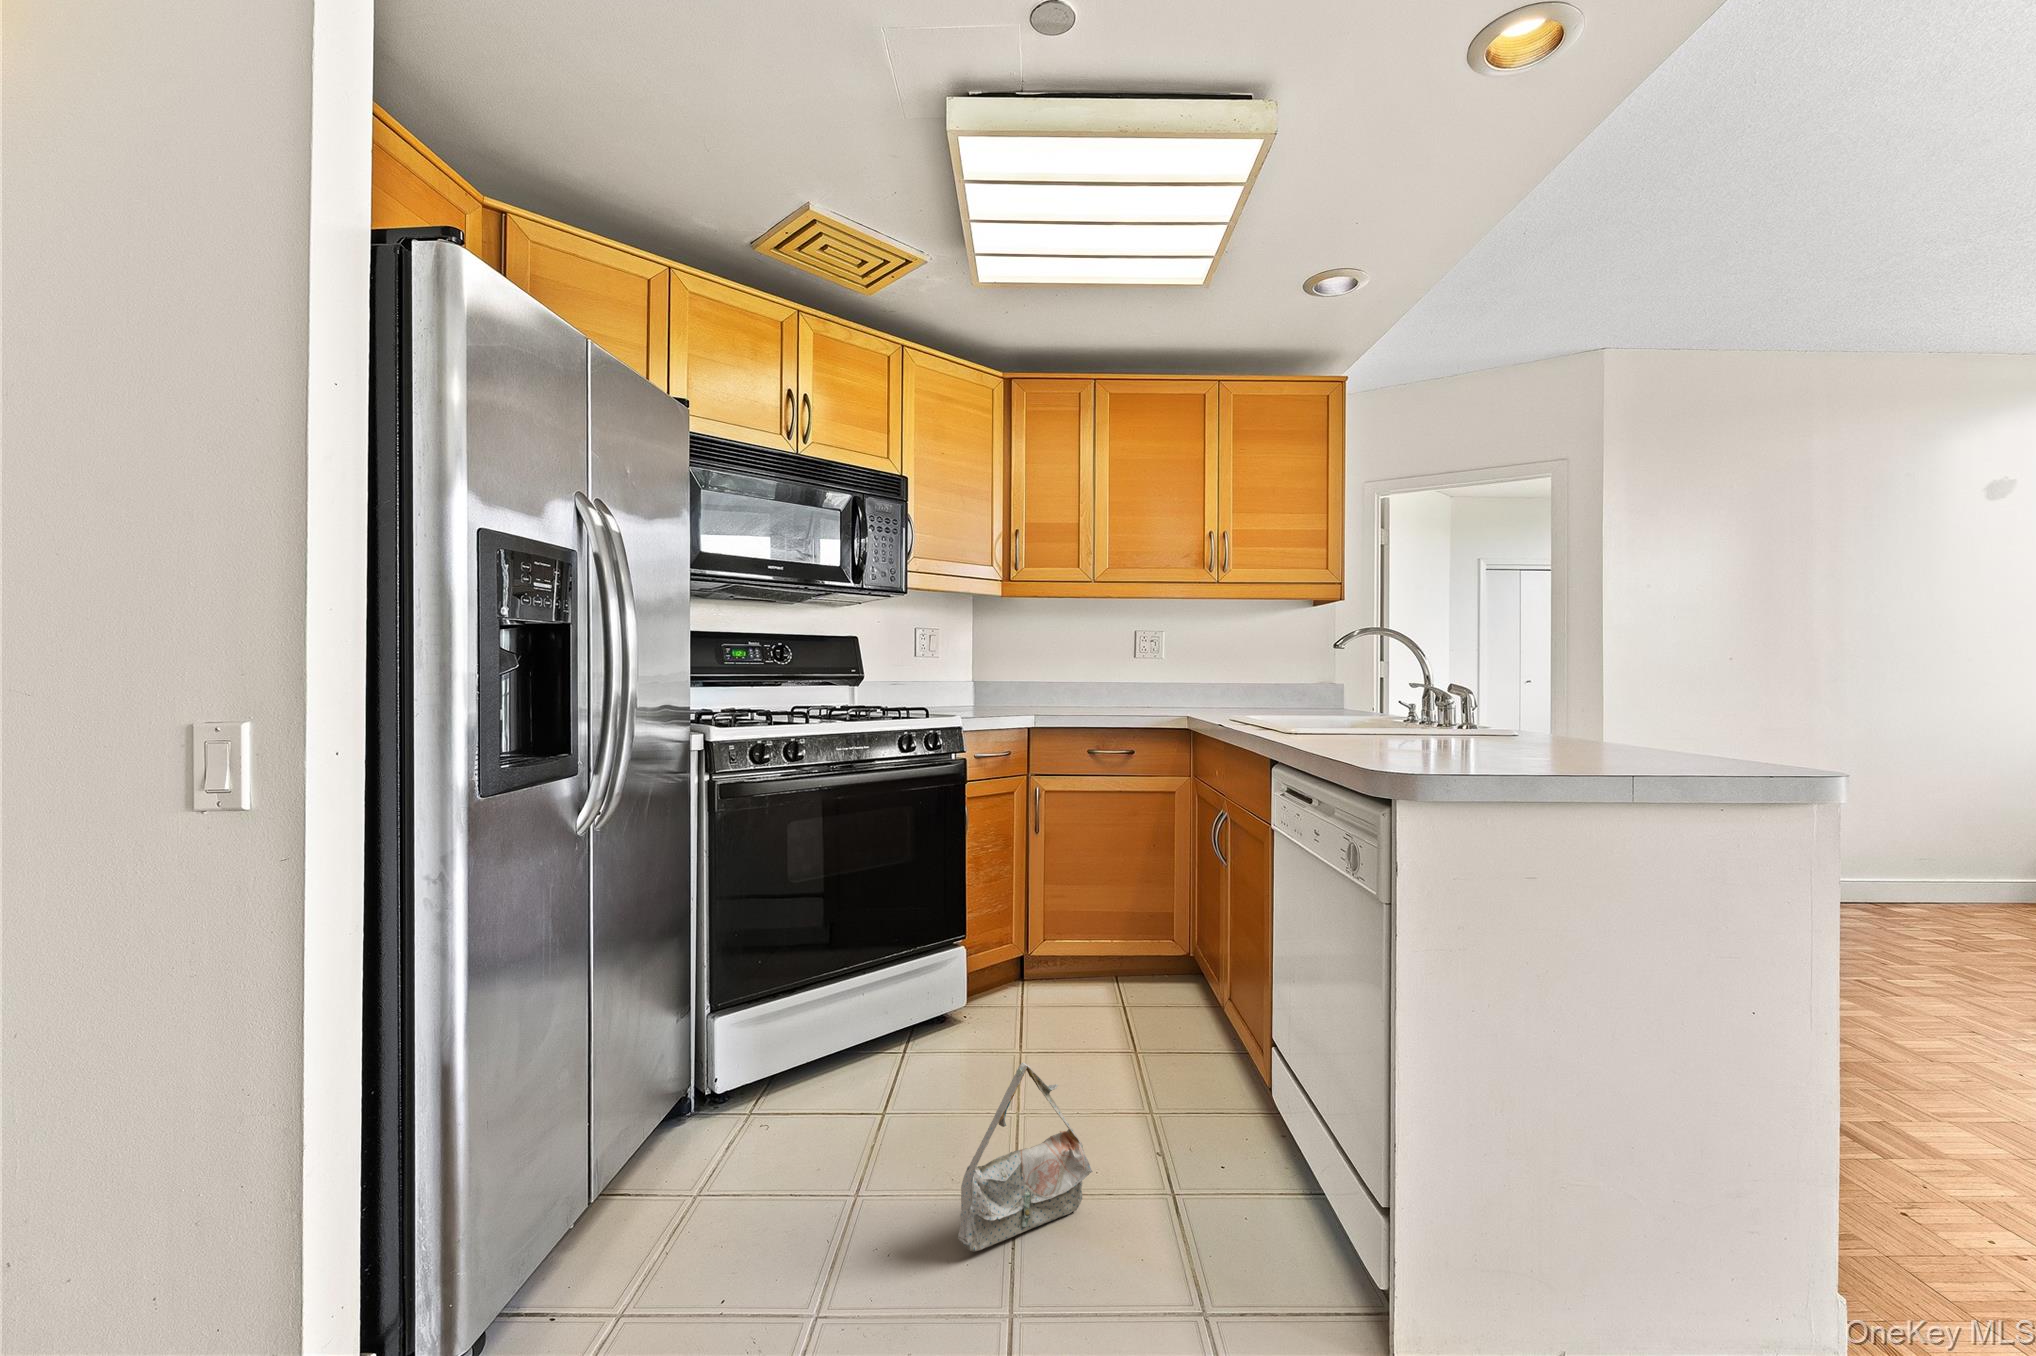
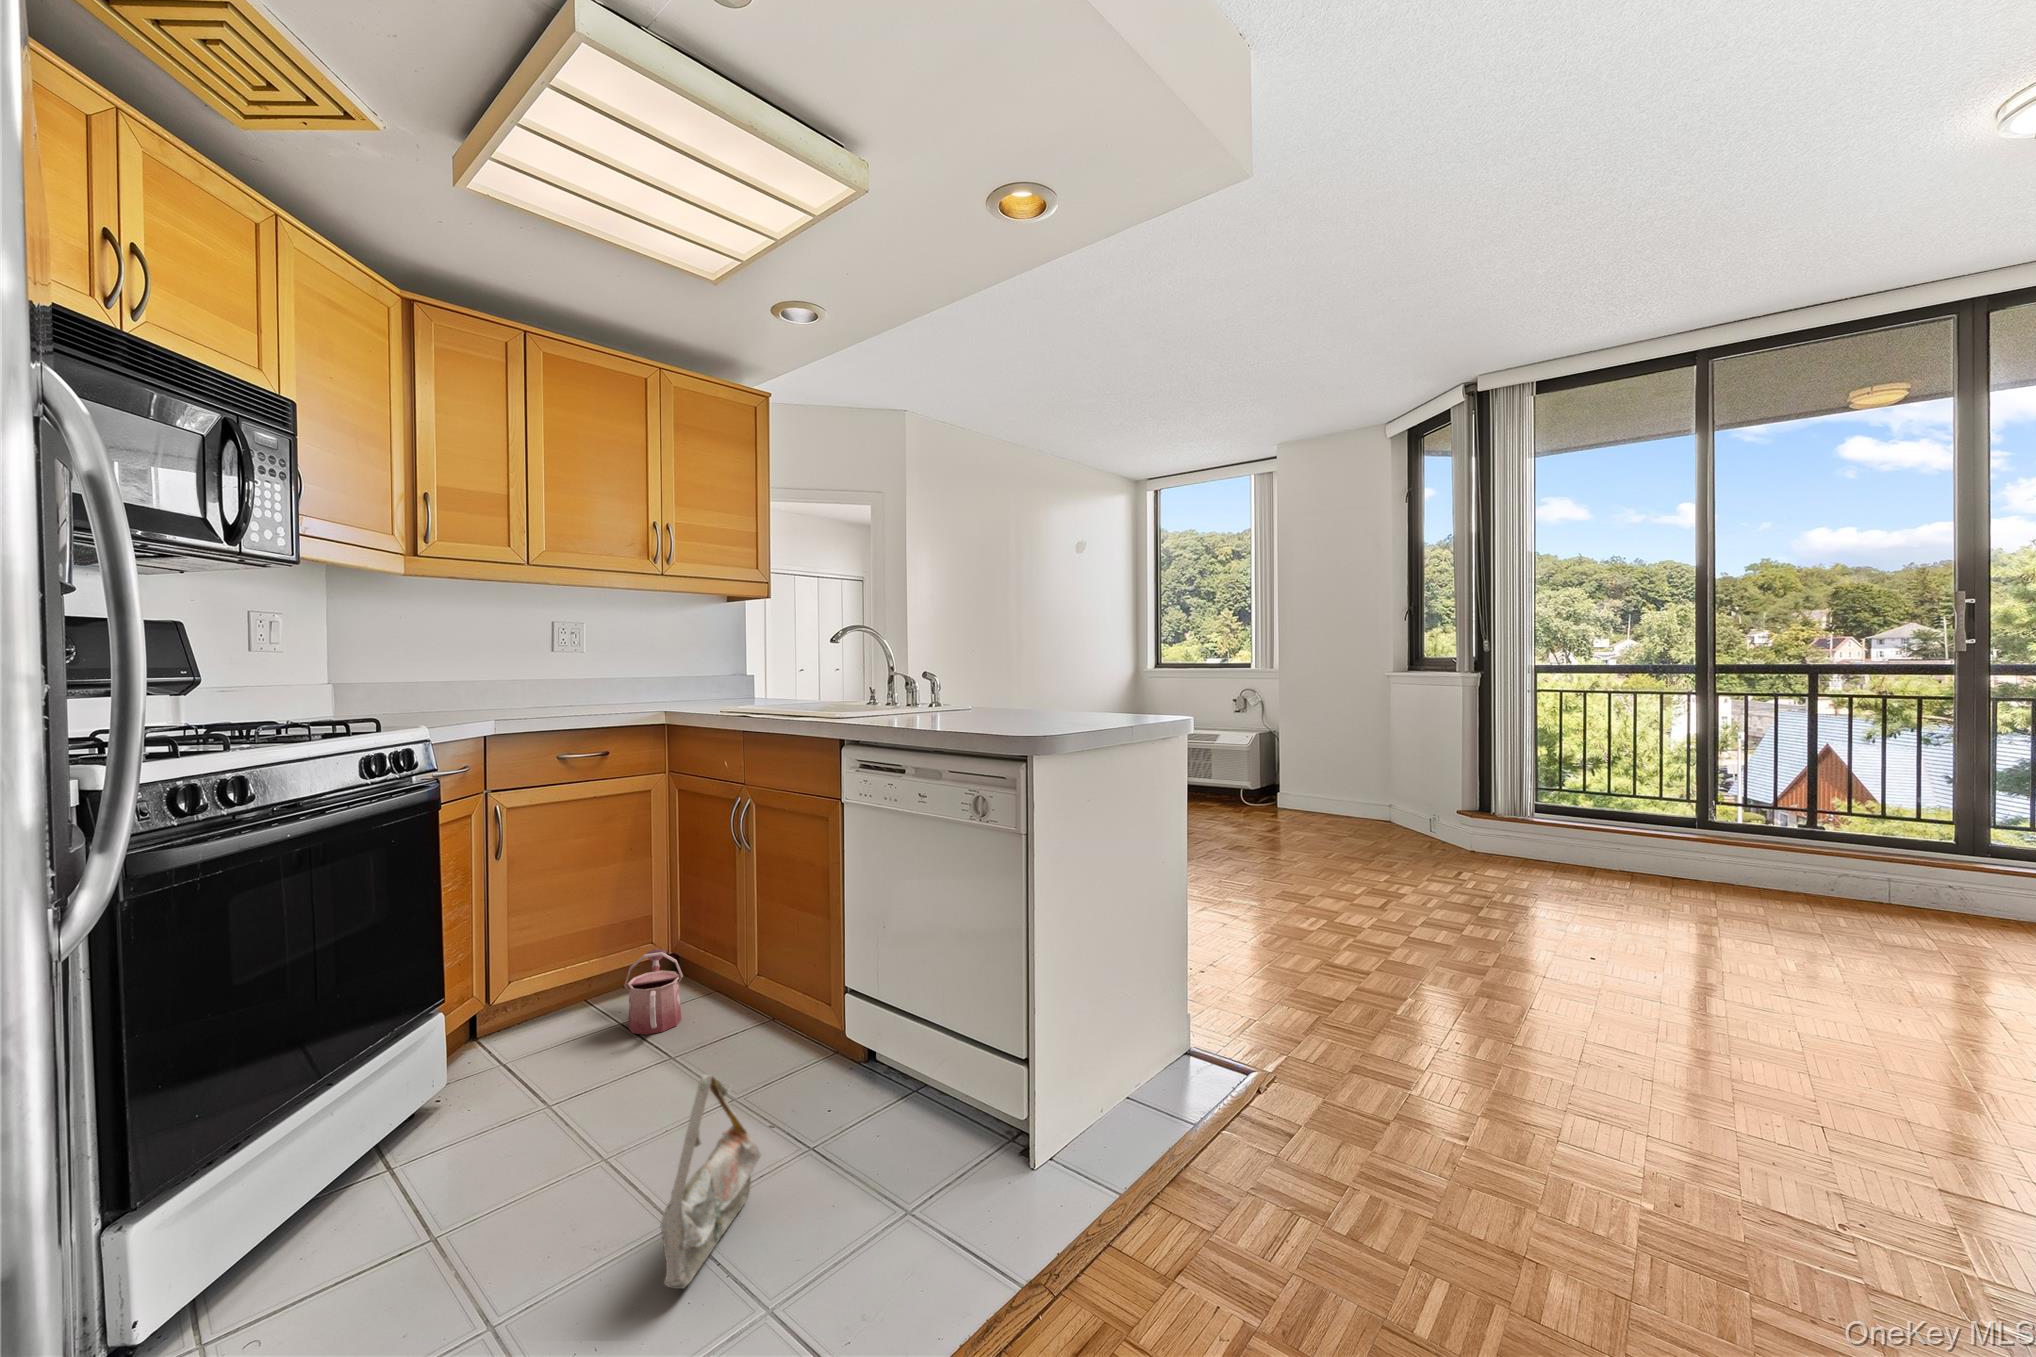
watering can: none [1111,952,1163,1032] -> present [624,949,683,1035]

